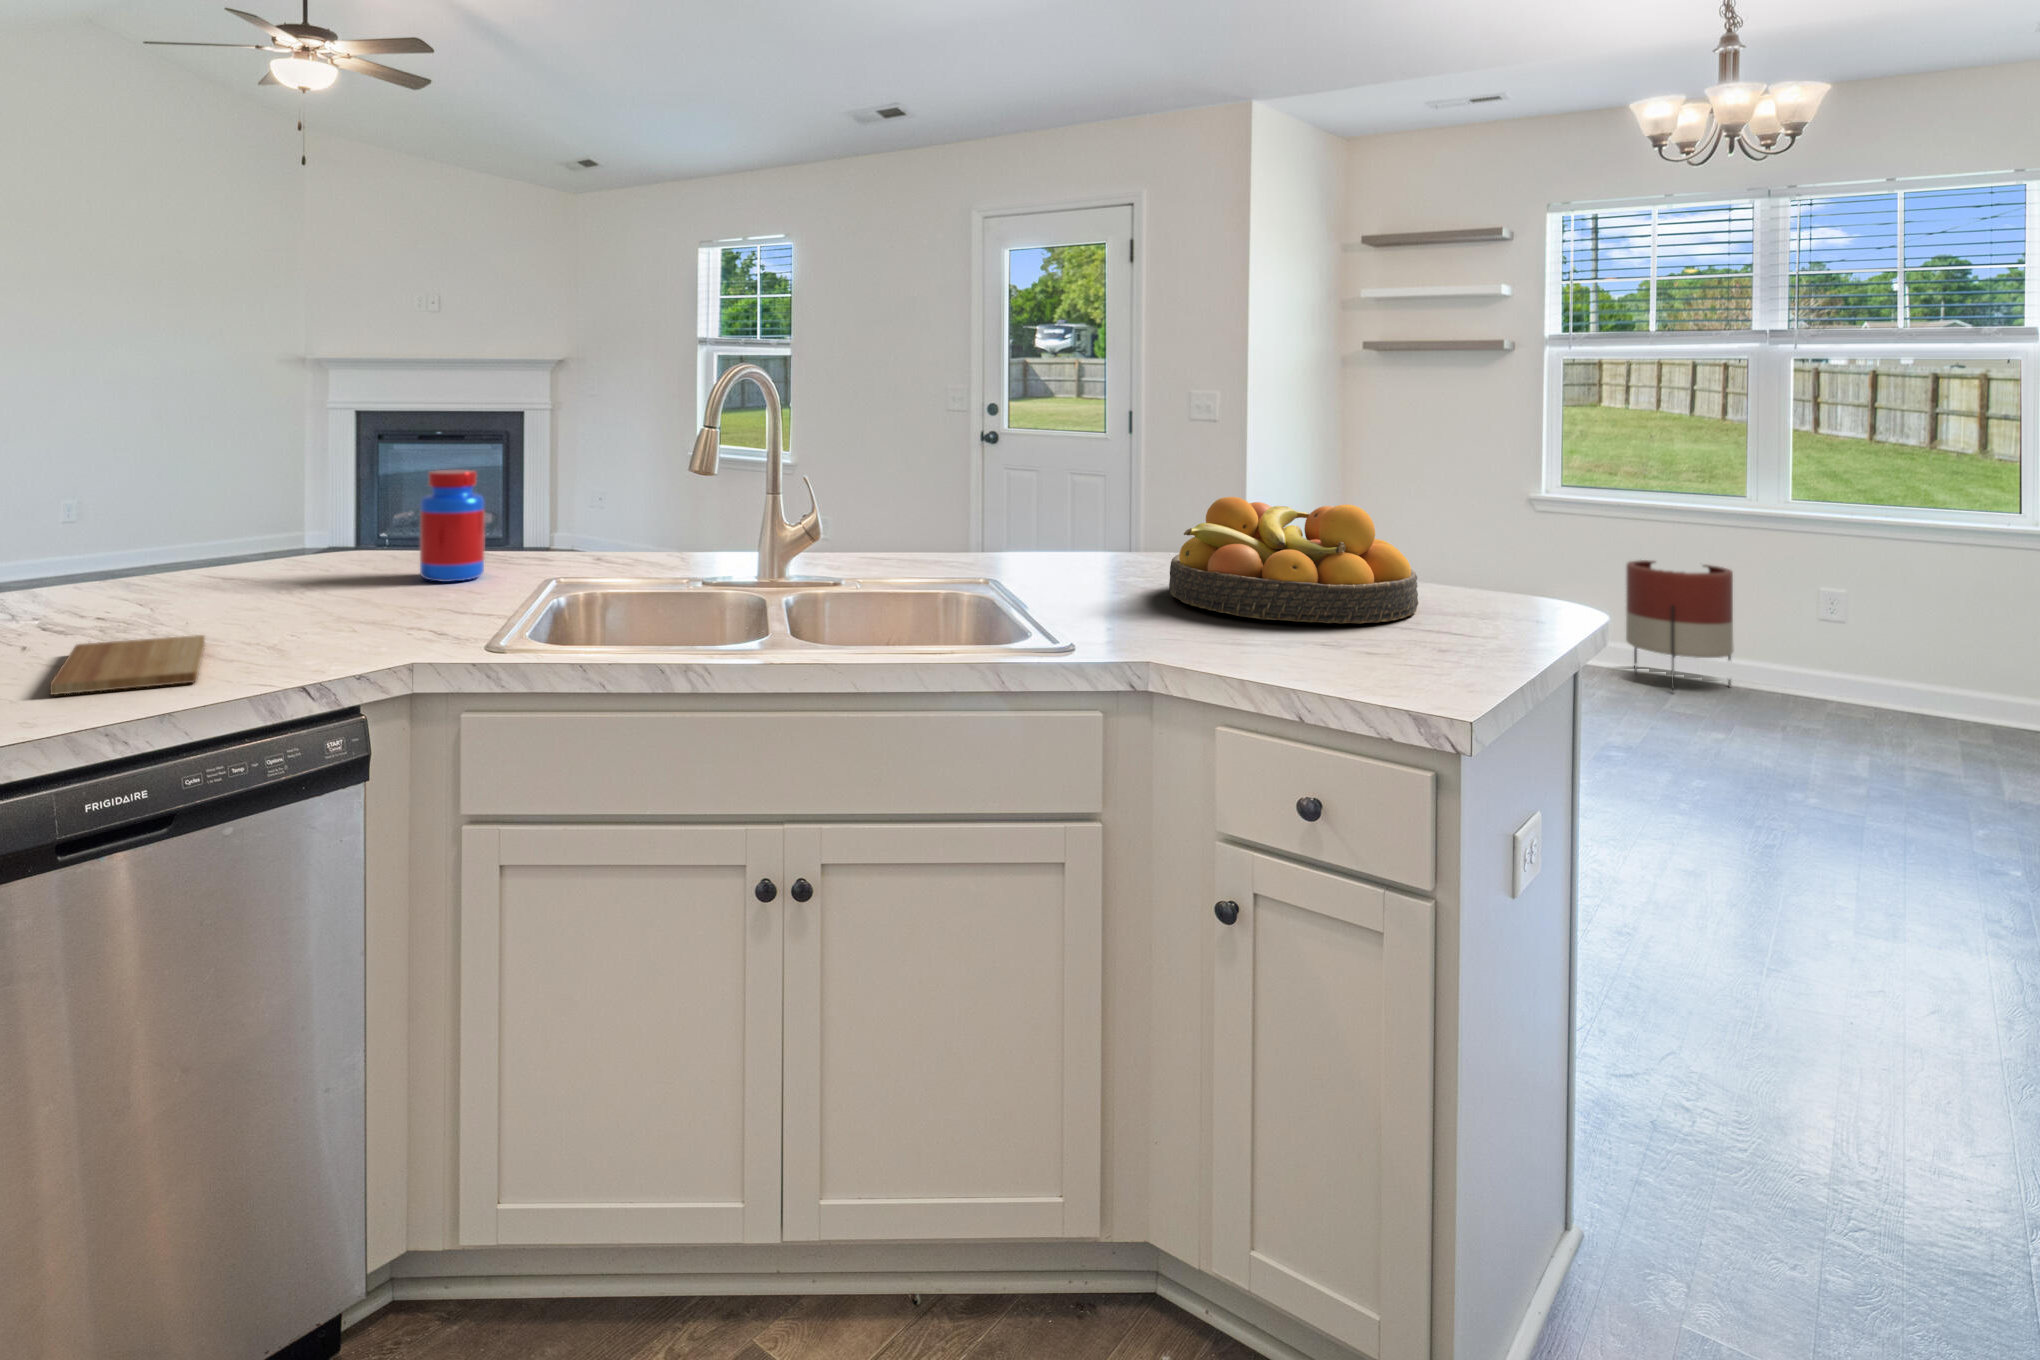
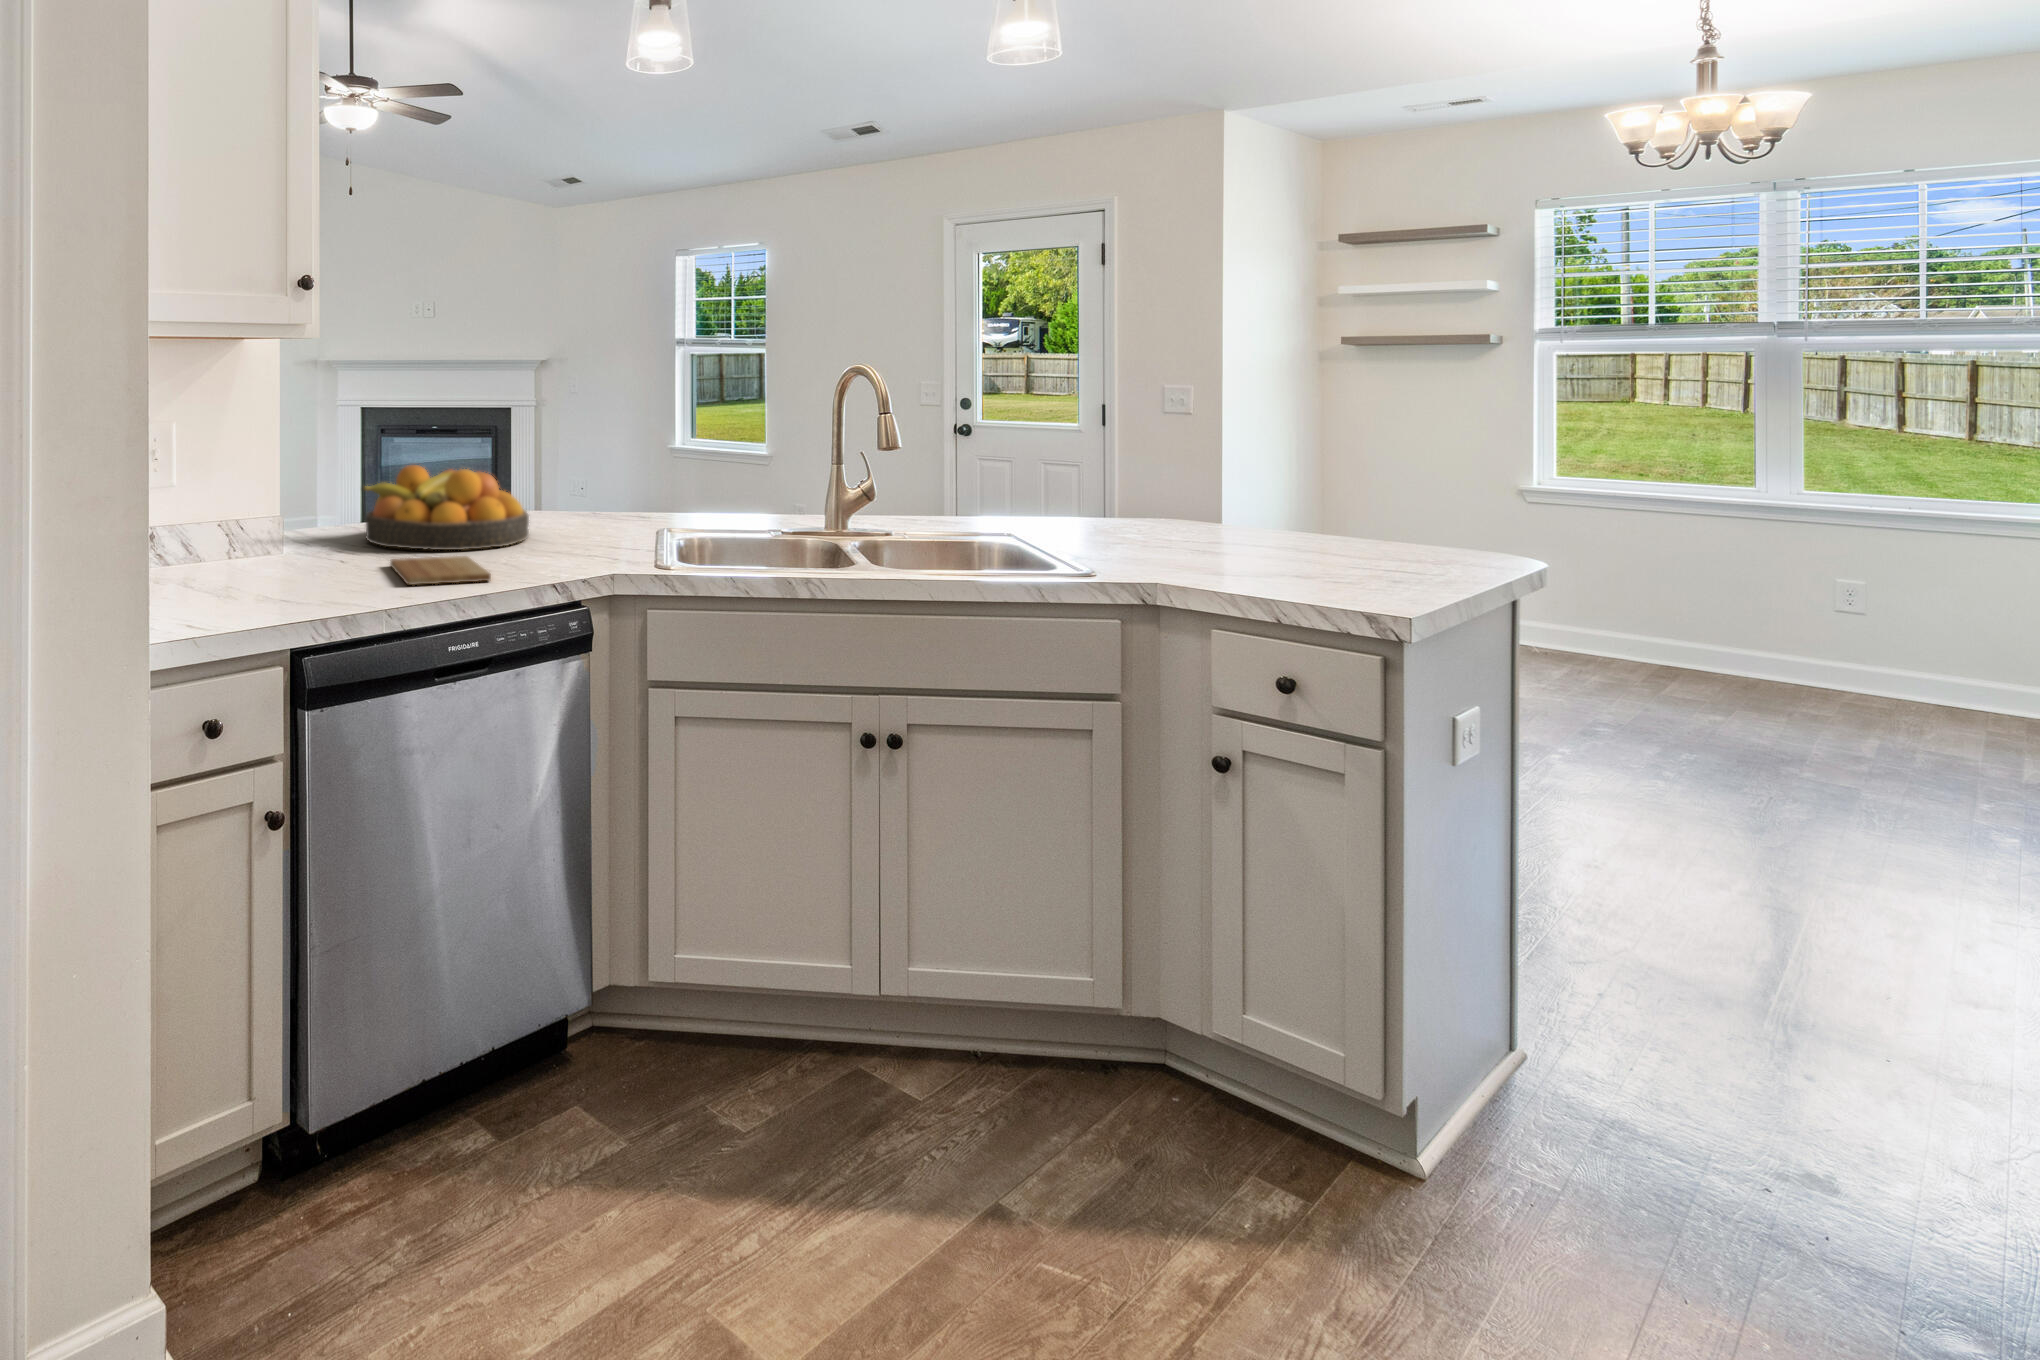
jar: present [420,470,485,582] -> none [571,447,617,530]
fruit bowl: present [1169,497,1418,624] -> present [362,465,529,550]
planter: present [1626,560,1733,692] -> none [1621,551,1737,680]

